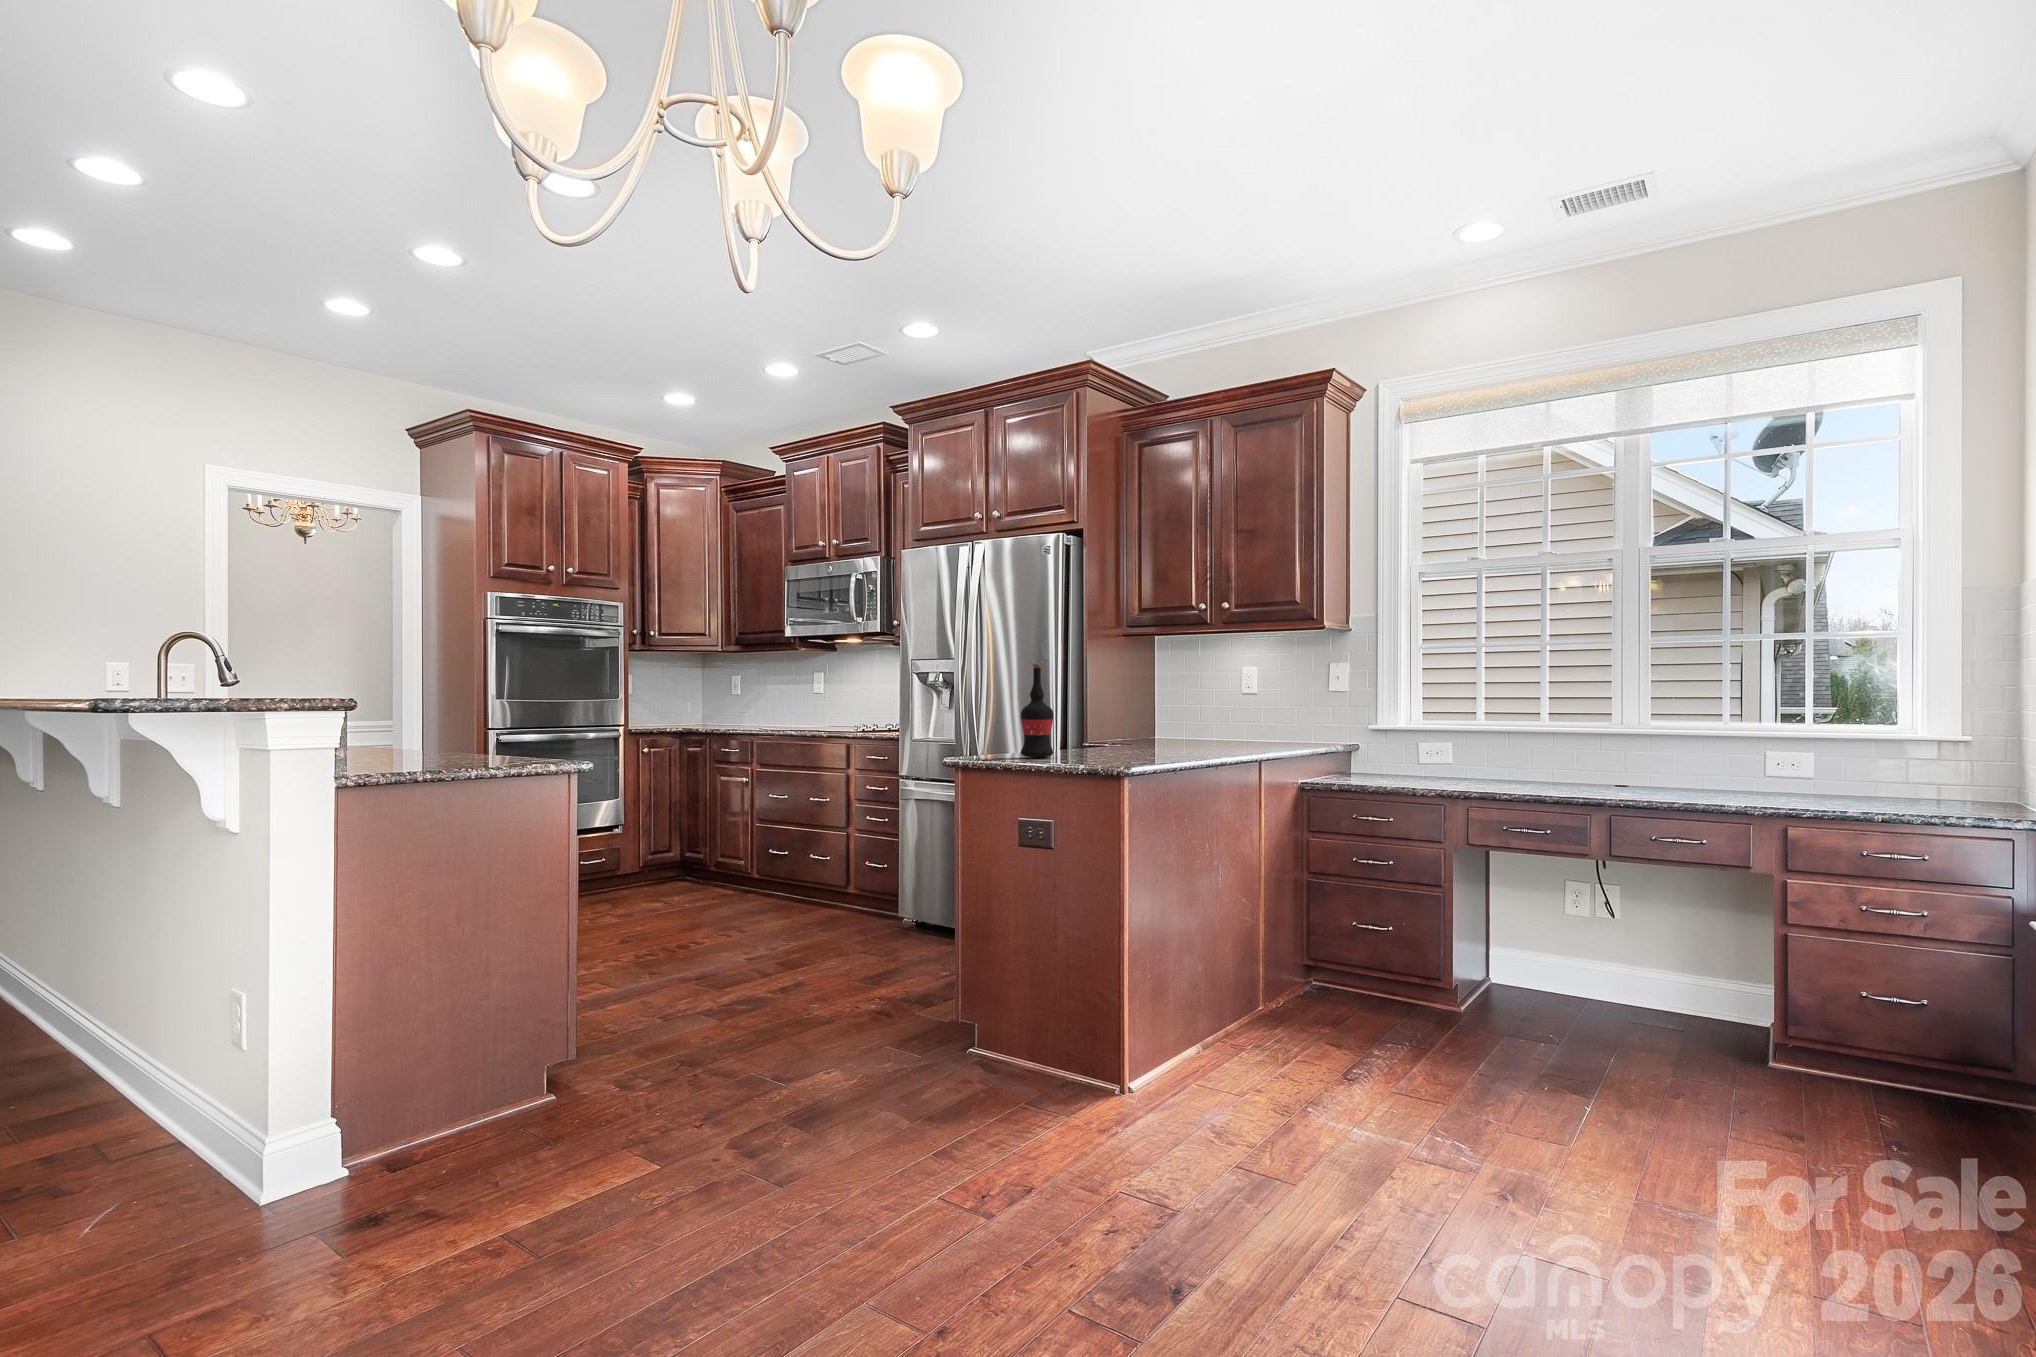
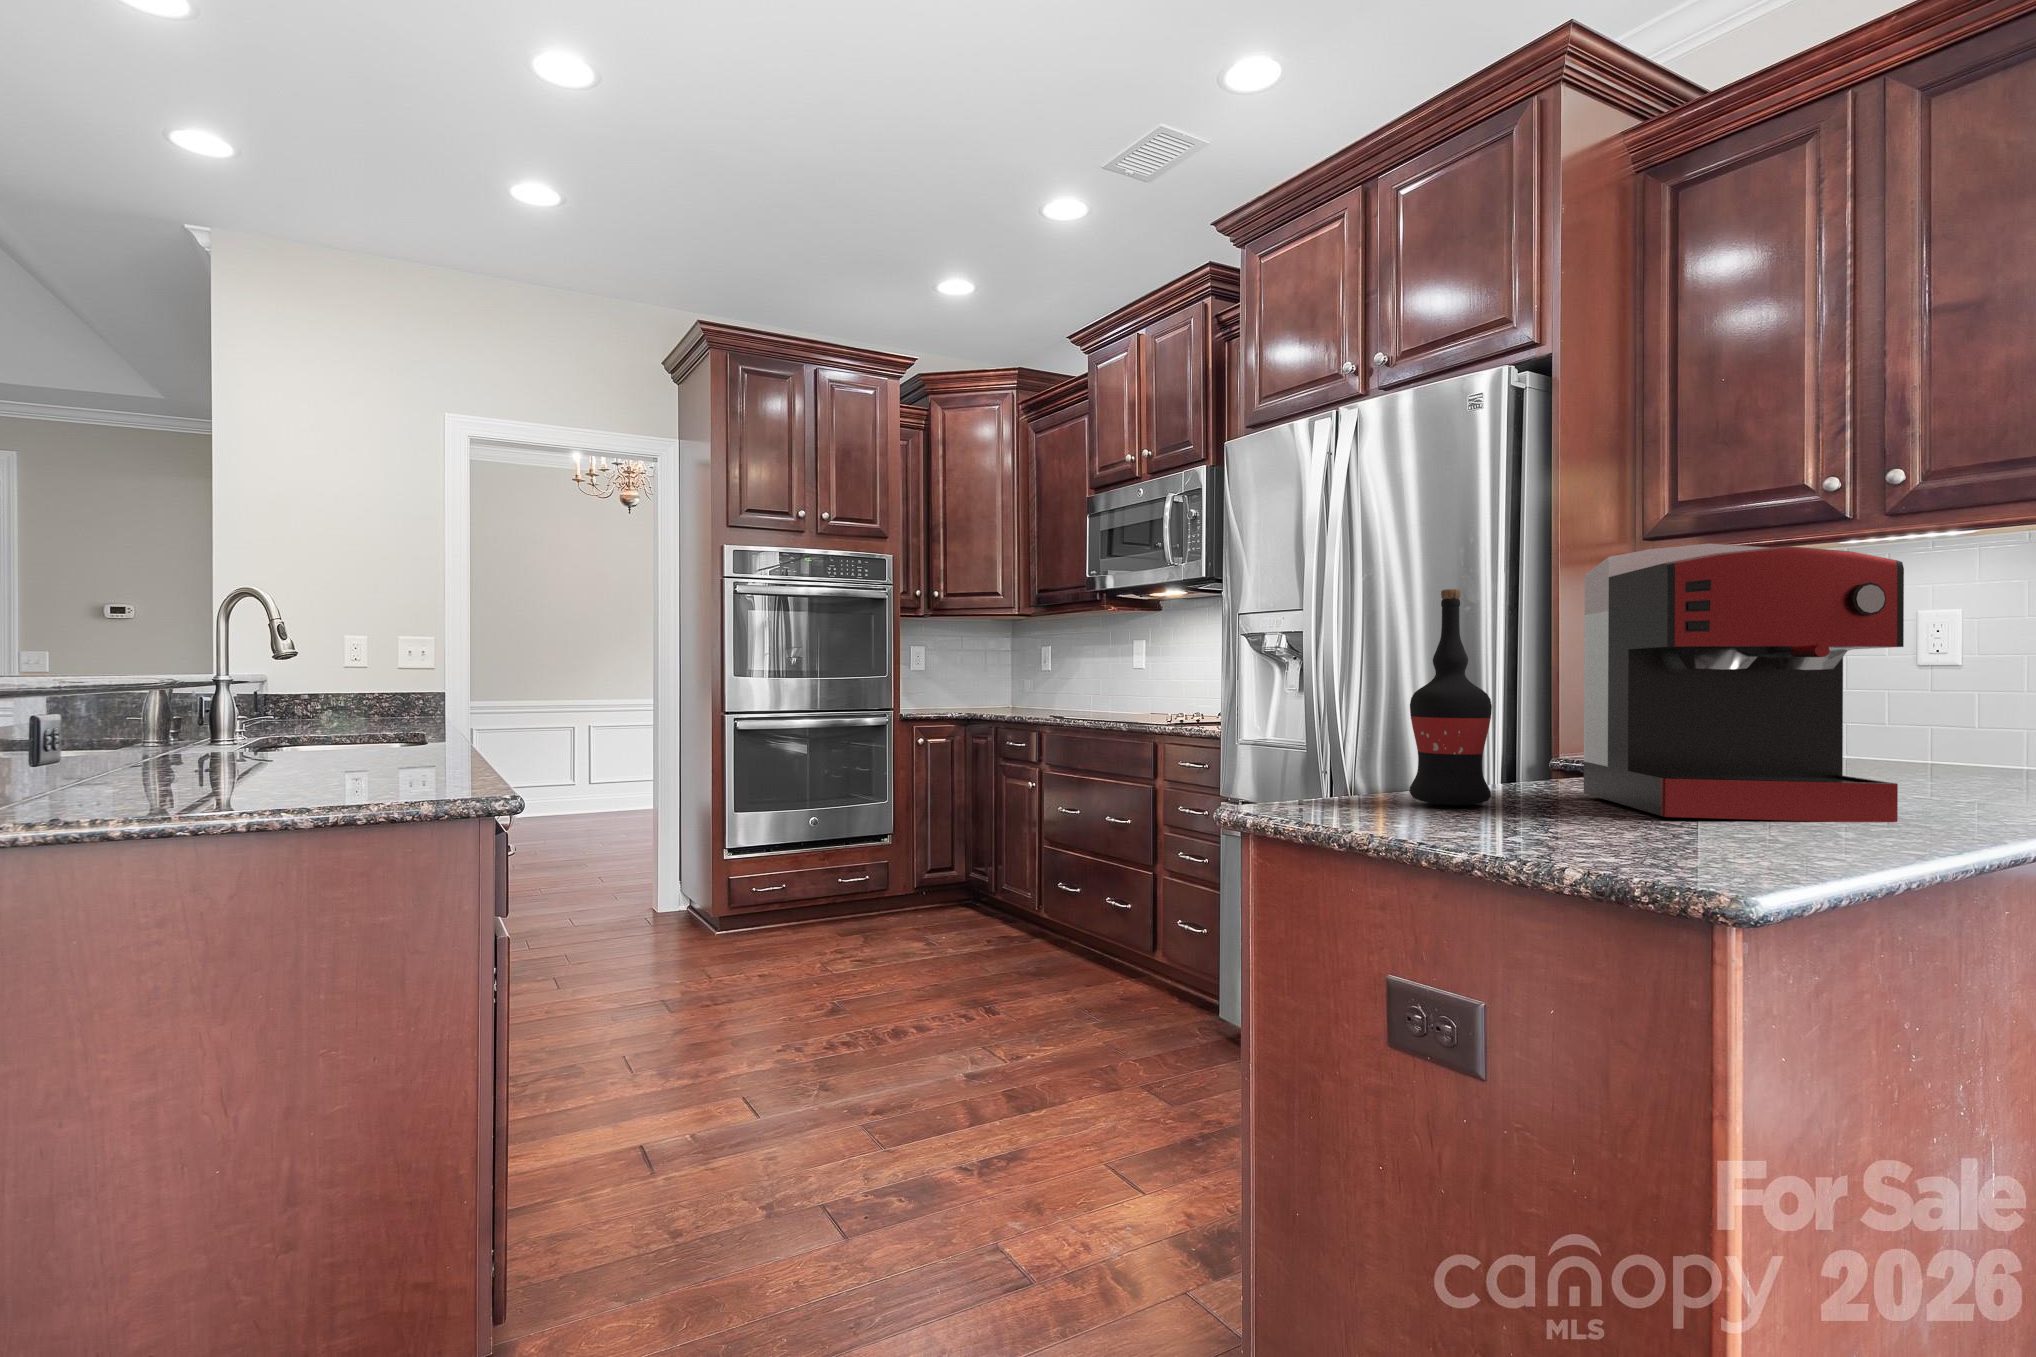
coffee maker: none [1090,646,1191,756] -> present [1584,544,1904,822]

